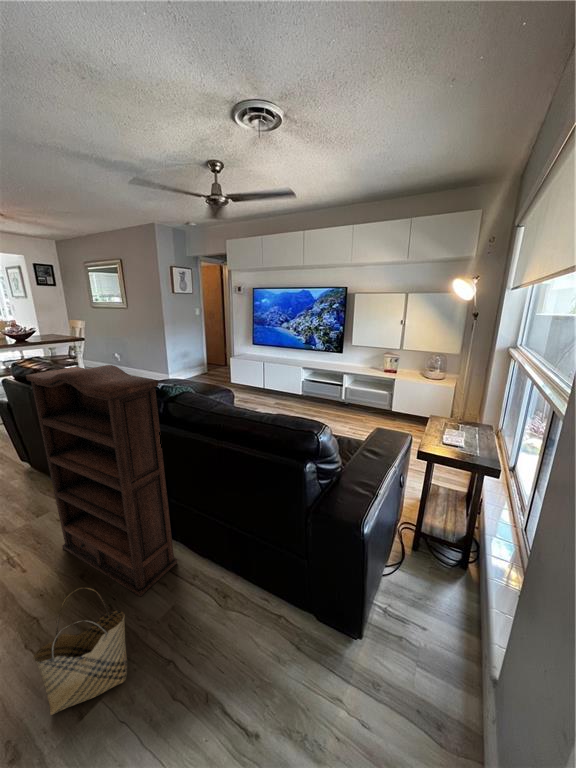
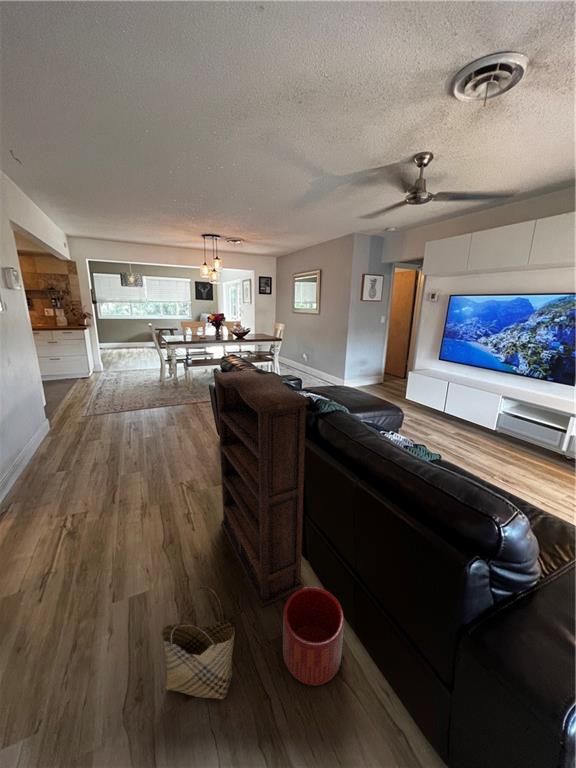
planter: none [168,548,226,628] -> present [283,587,344,685]

